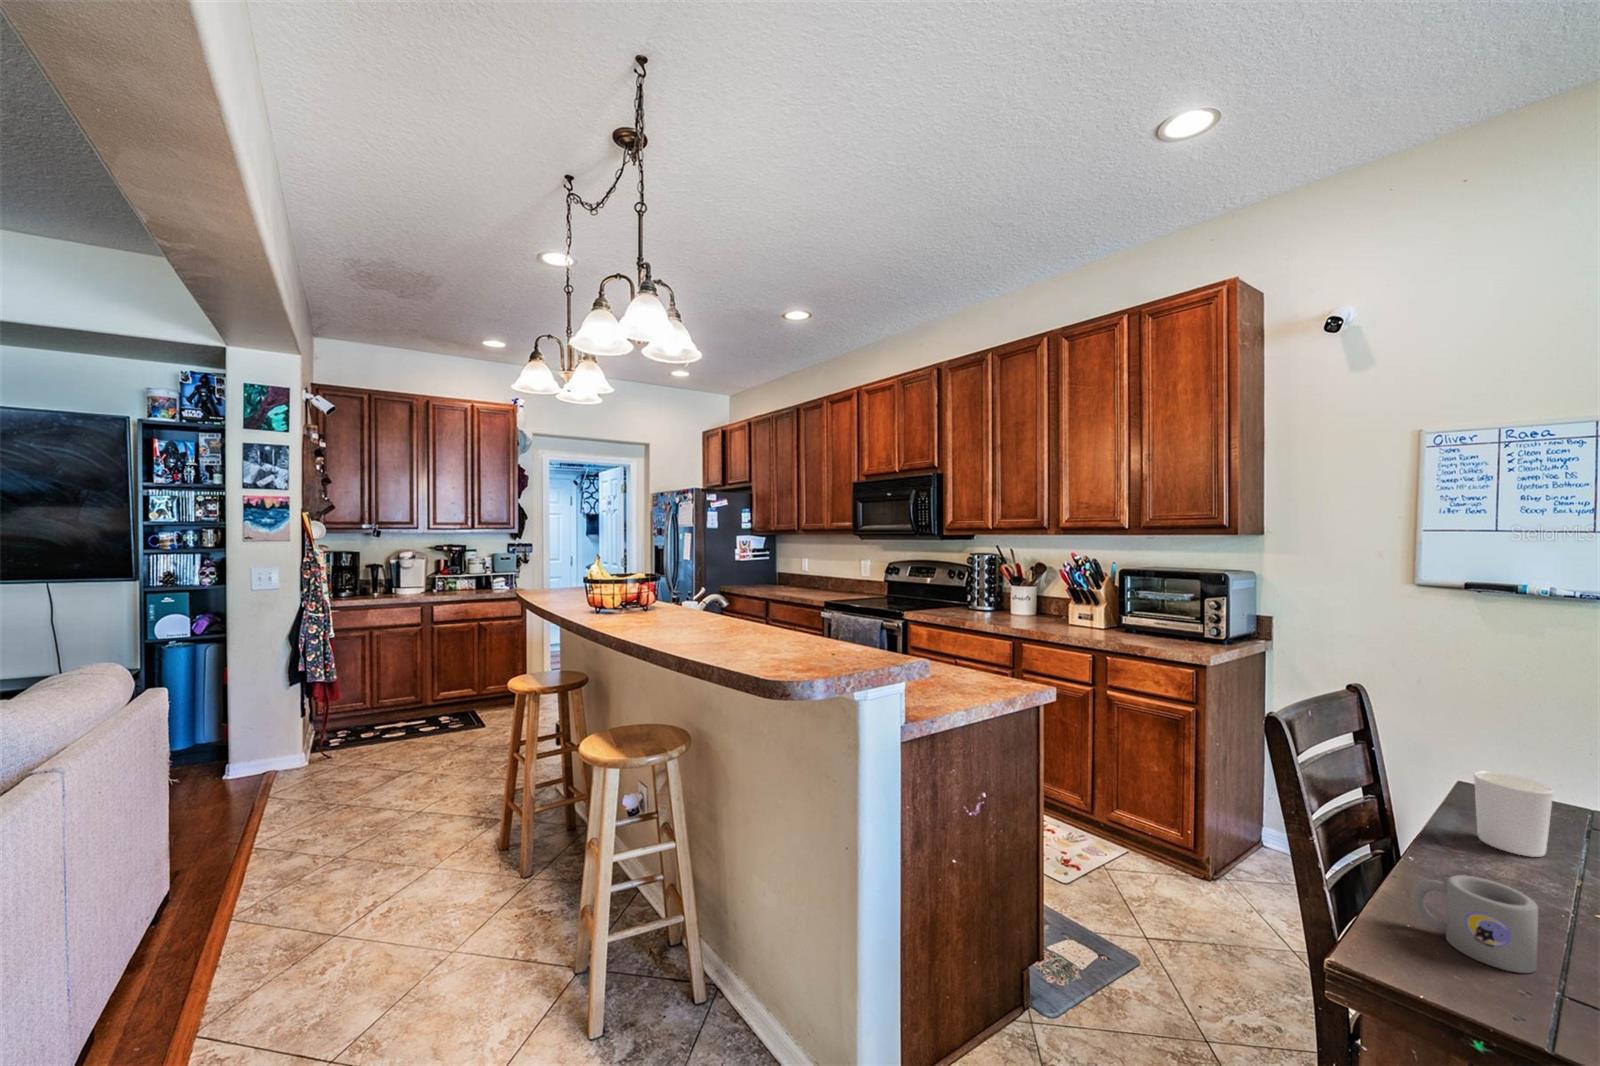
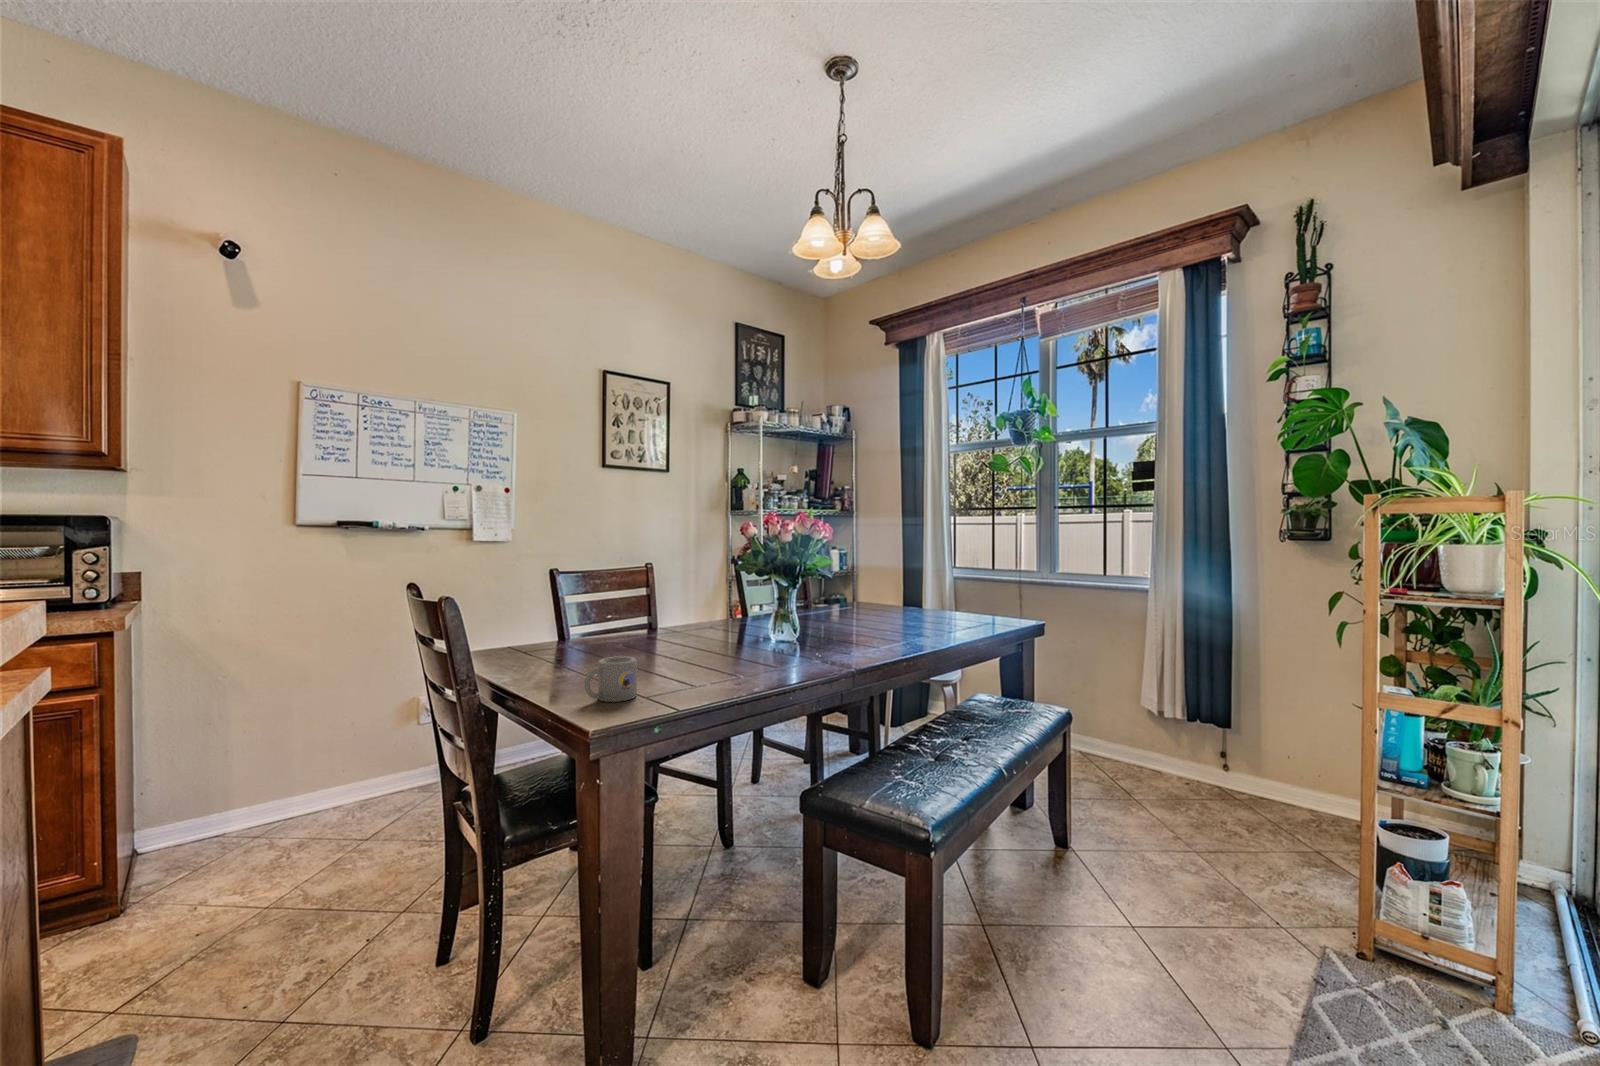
candle holder: present [1474,771,1554,857] -> none [510,620,548,668]

